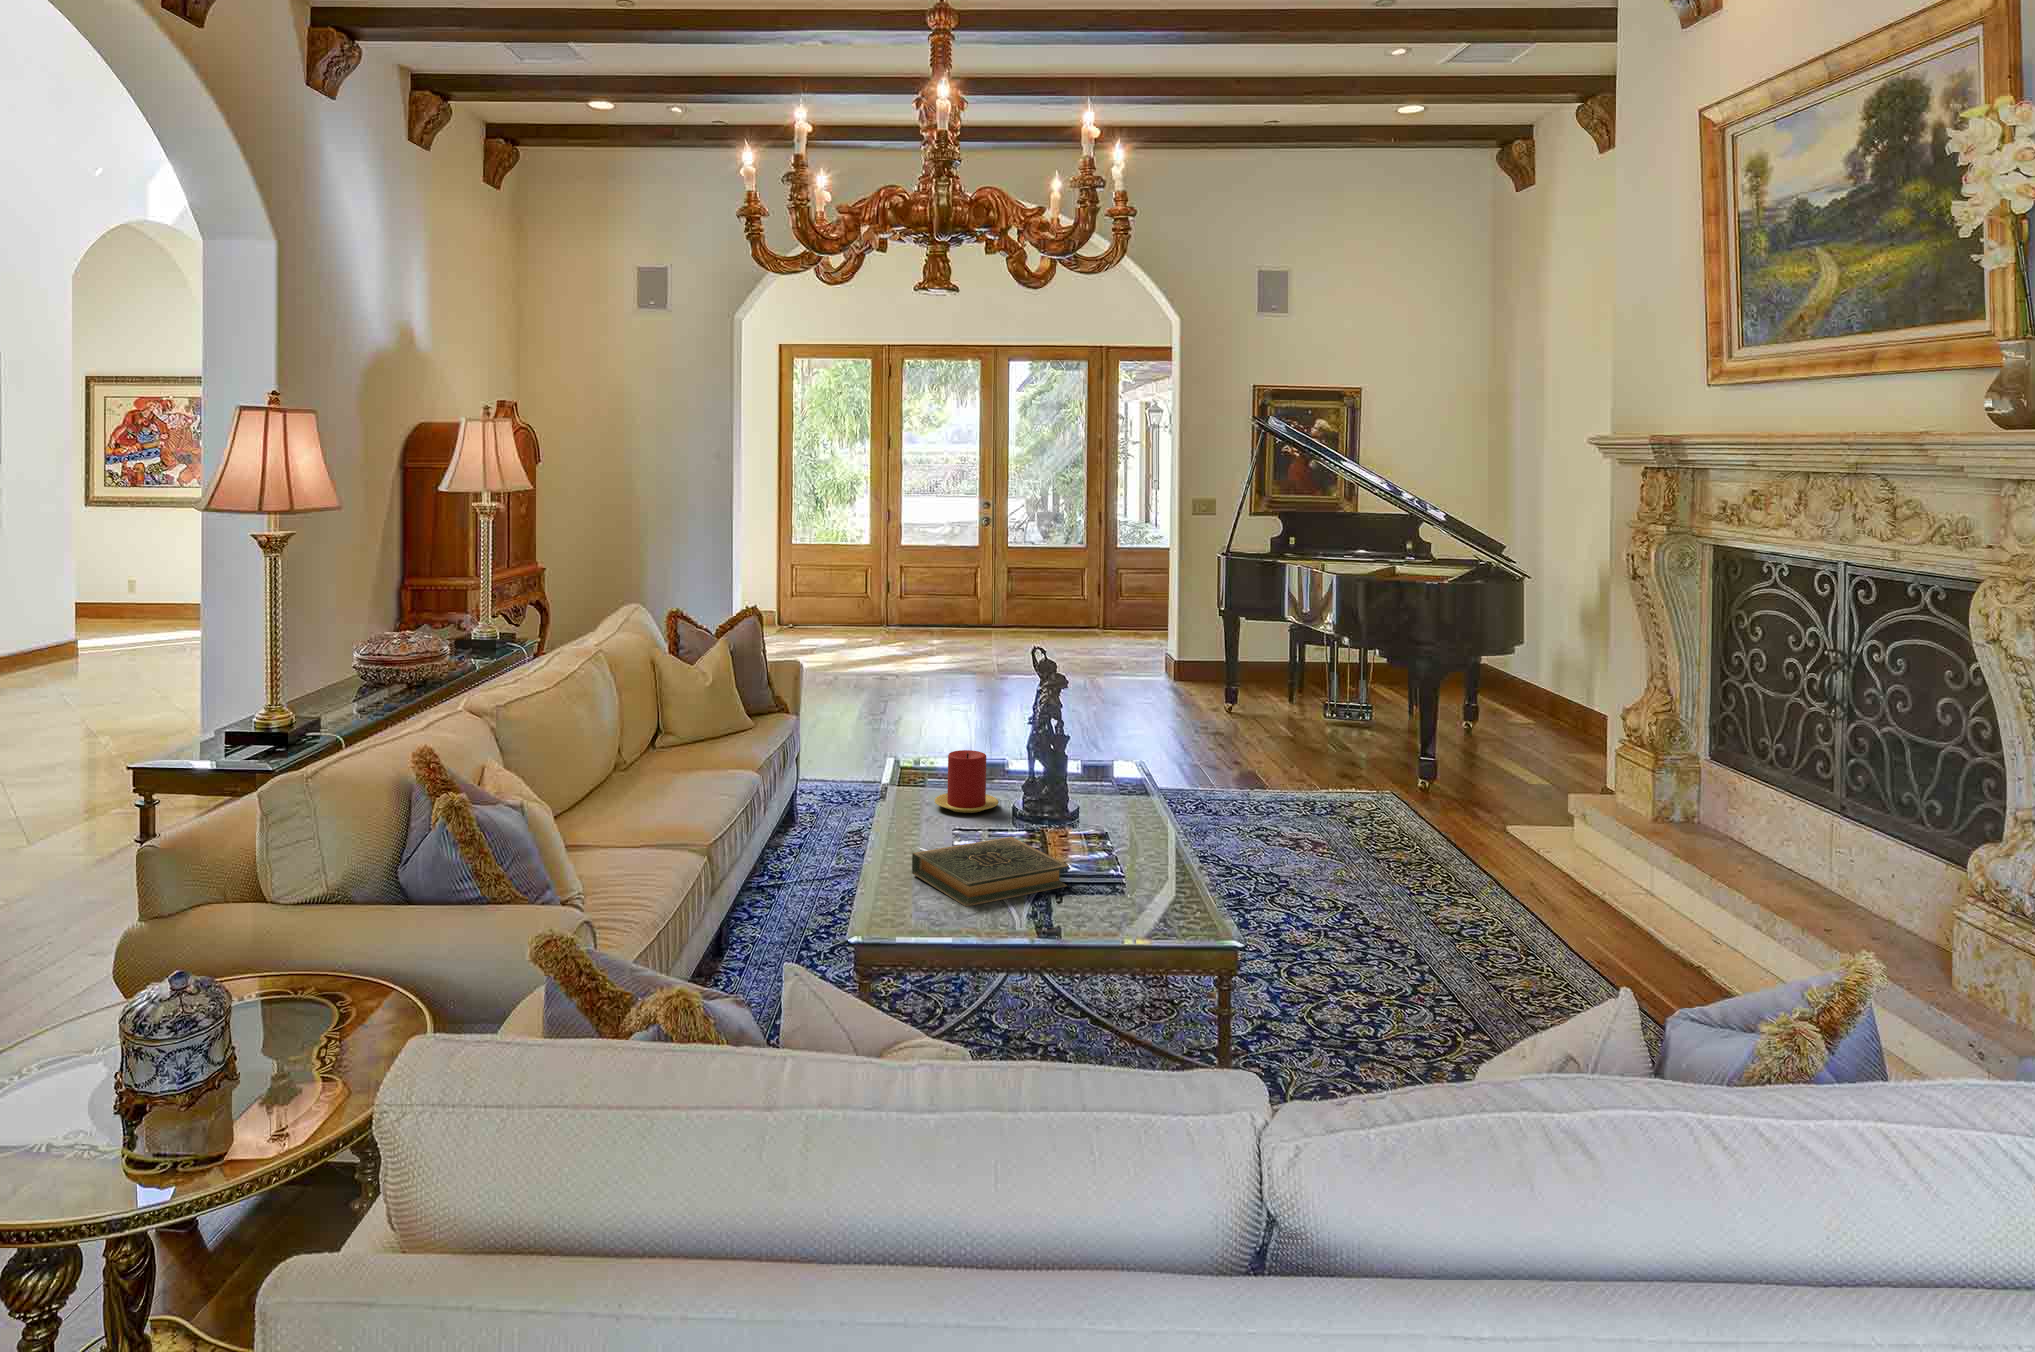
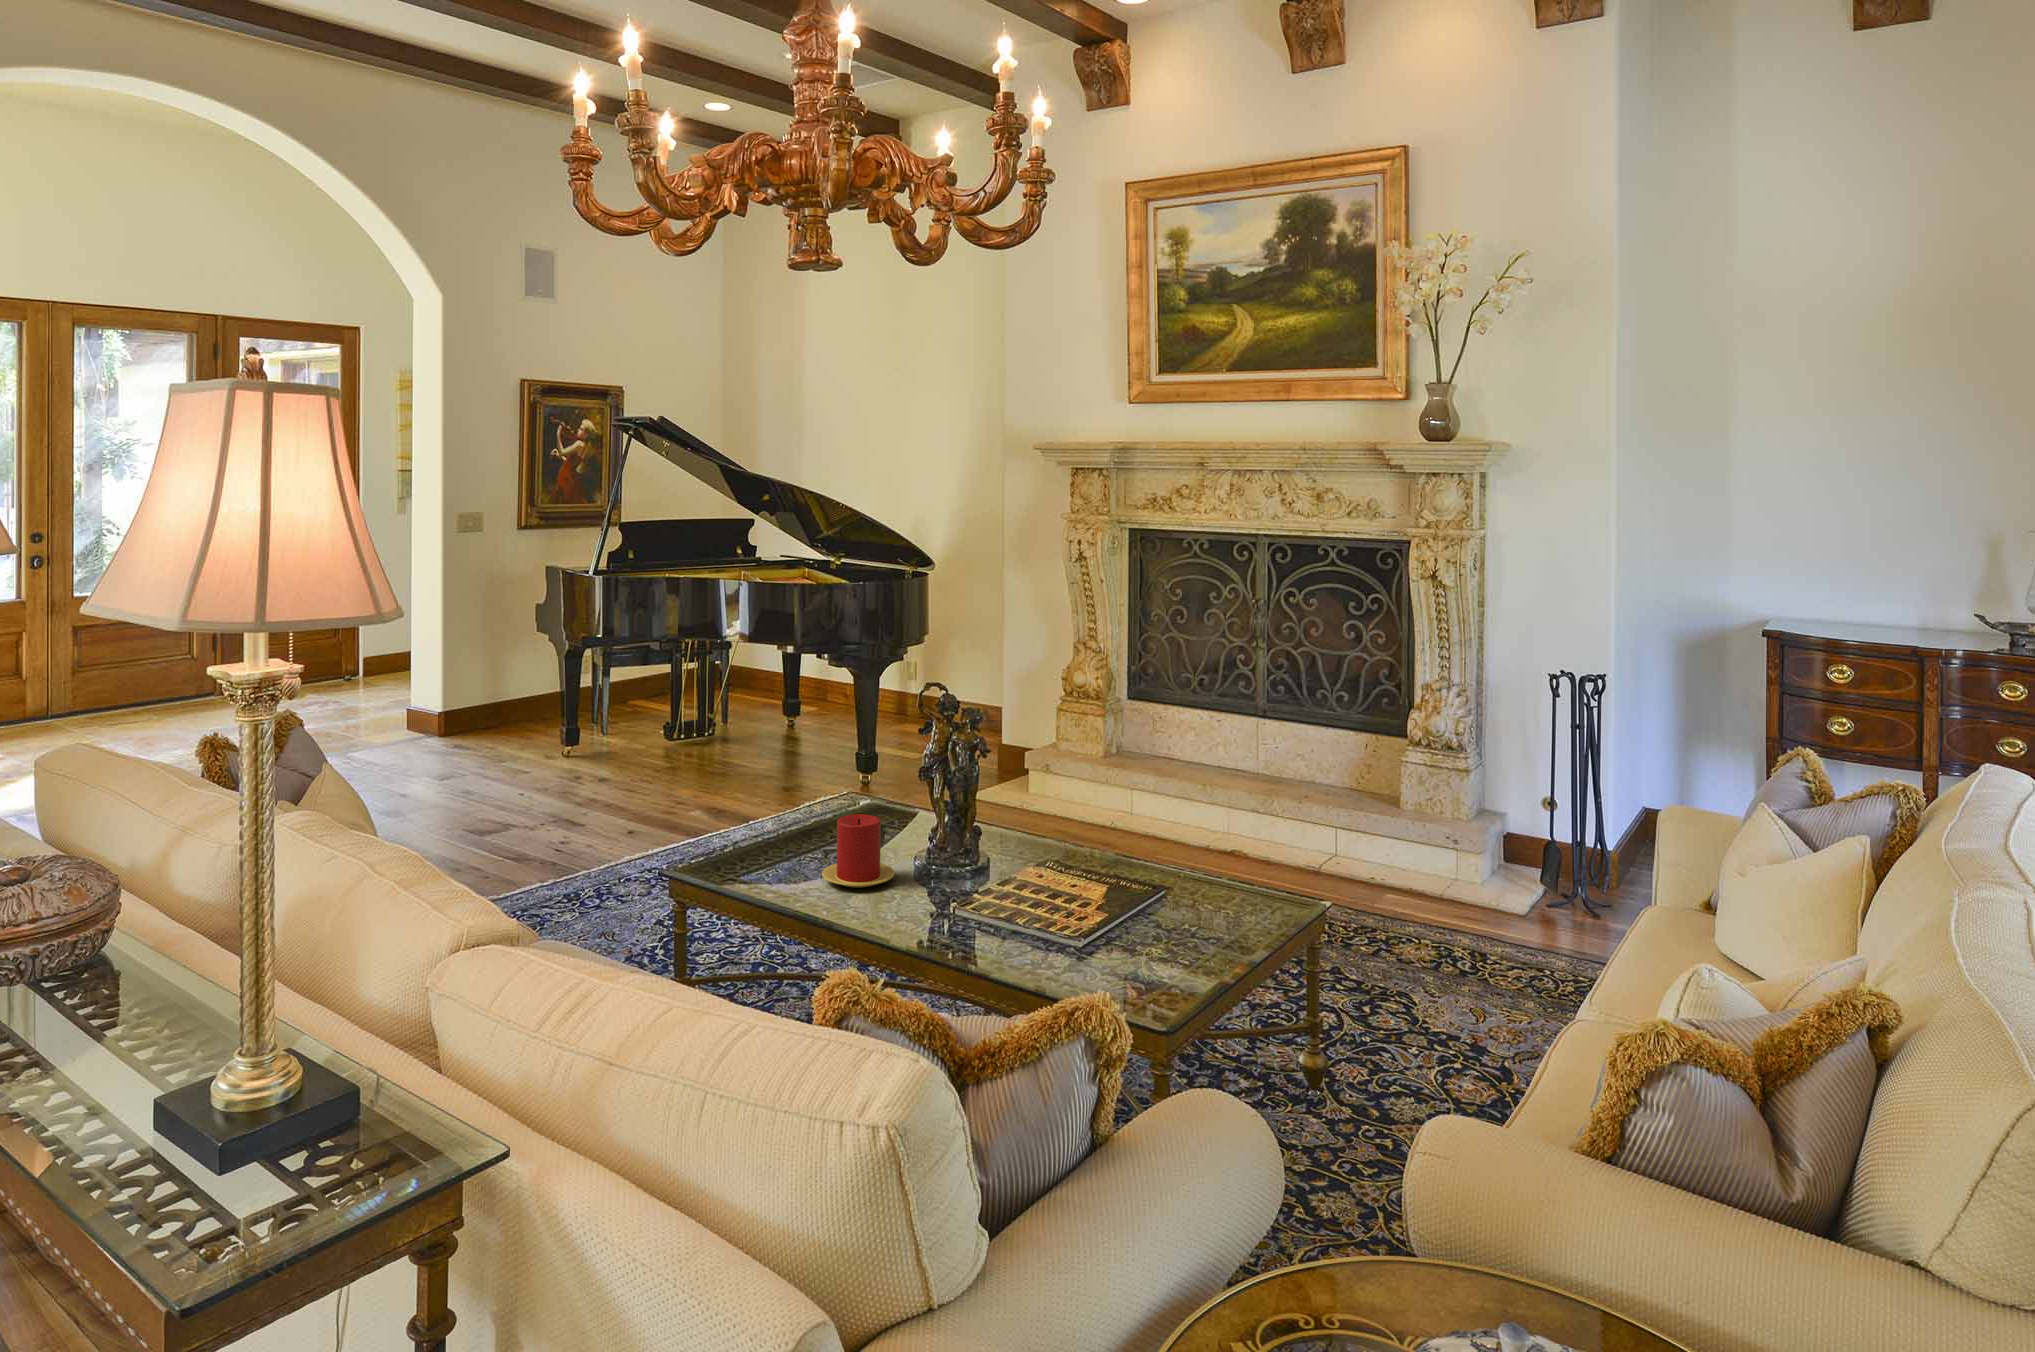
hardback book: present [912,837,1069,906] -> none [1025,887,1143,963]

